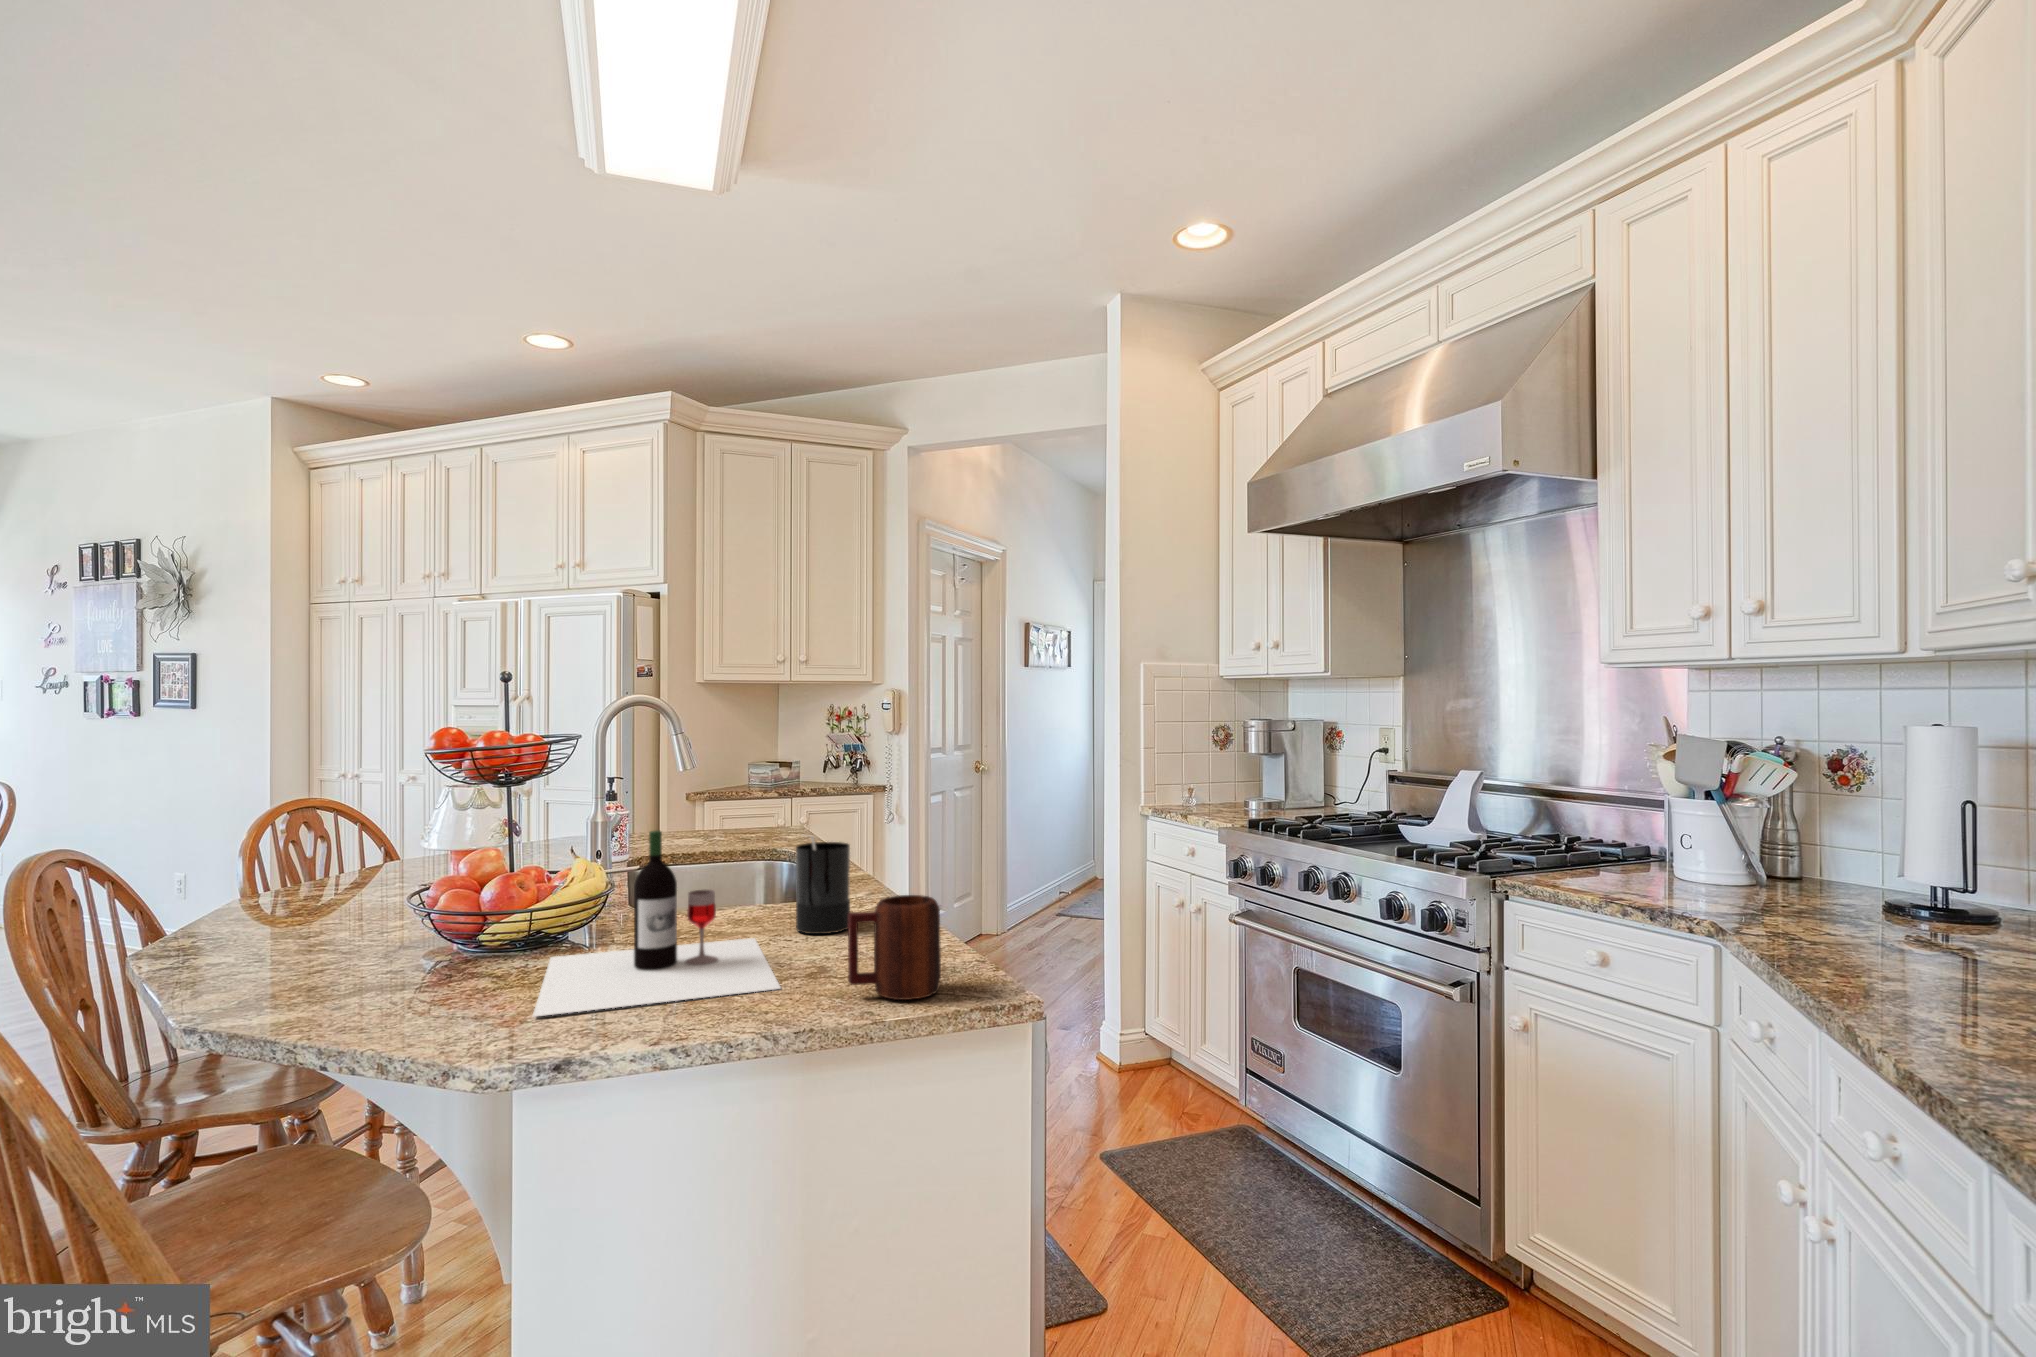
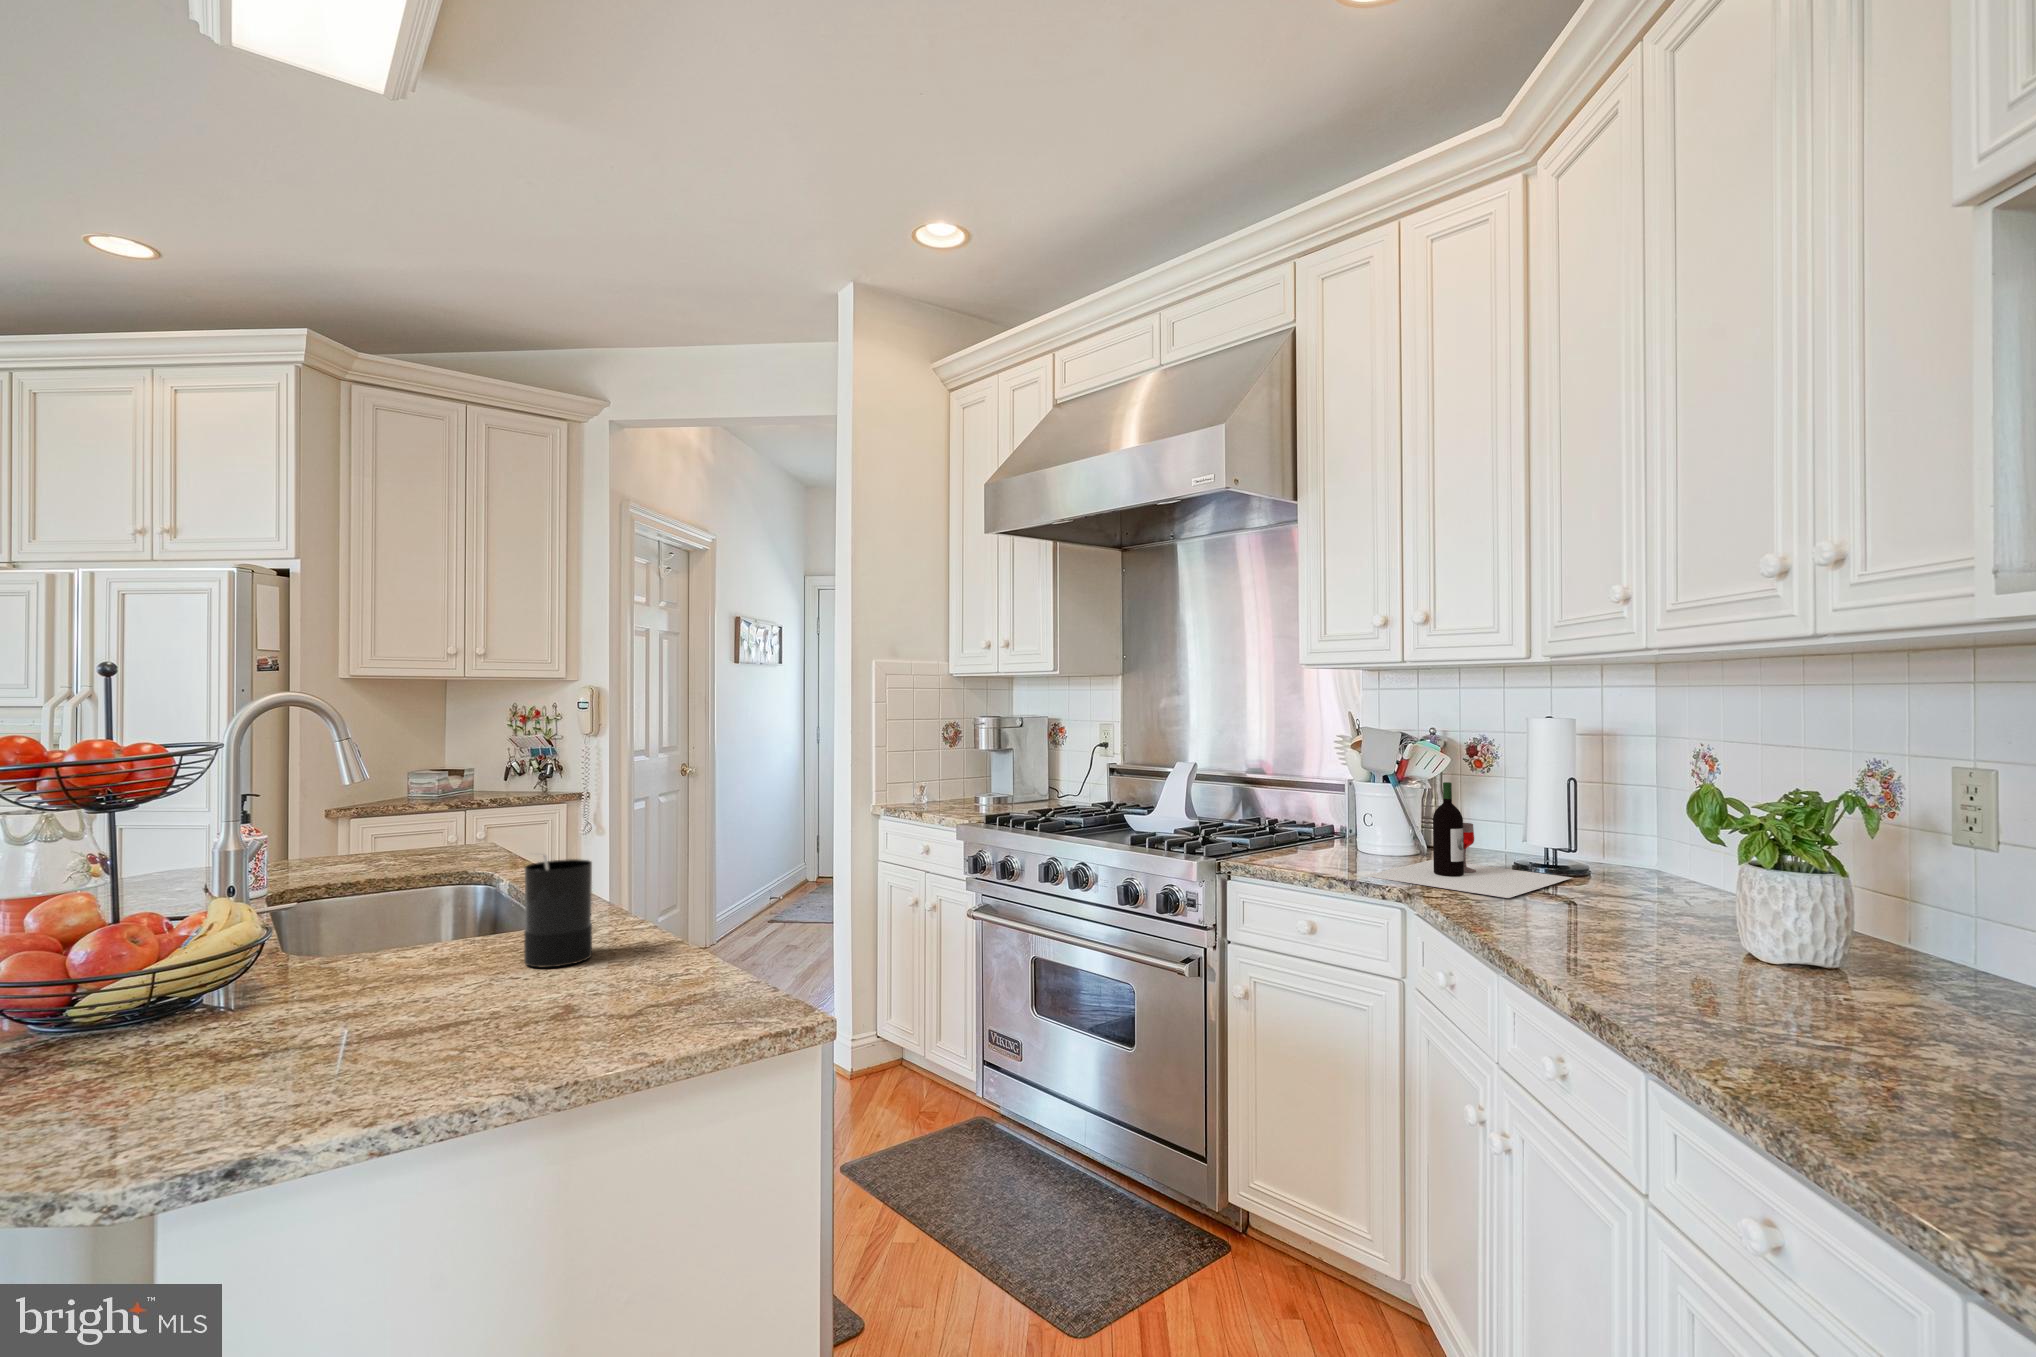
wine bottle: present [533,830,780,1017] -> present [1366,782,1572,898]
mug: present [848,895,941,1000] -> none [614,914,725,1035]

